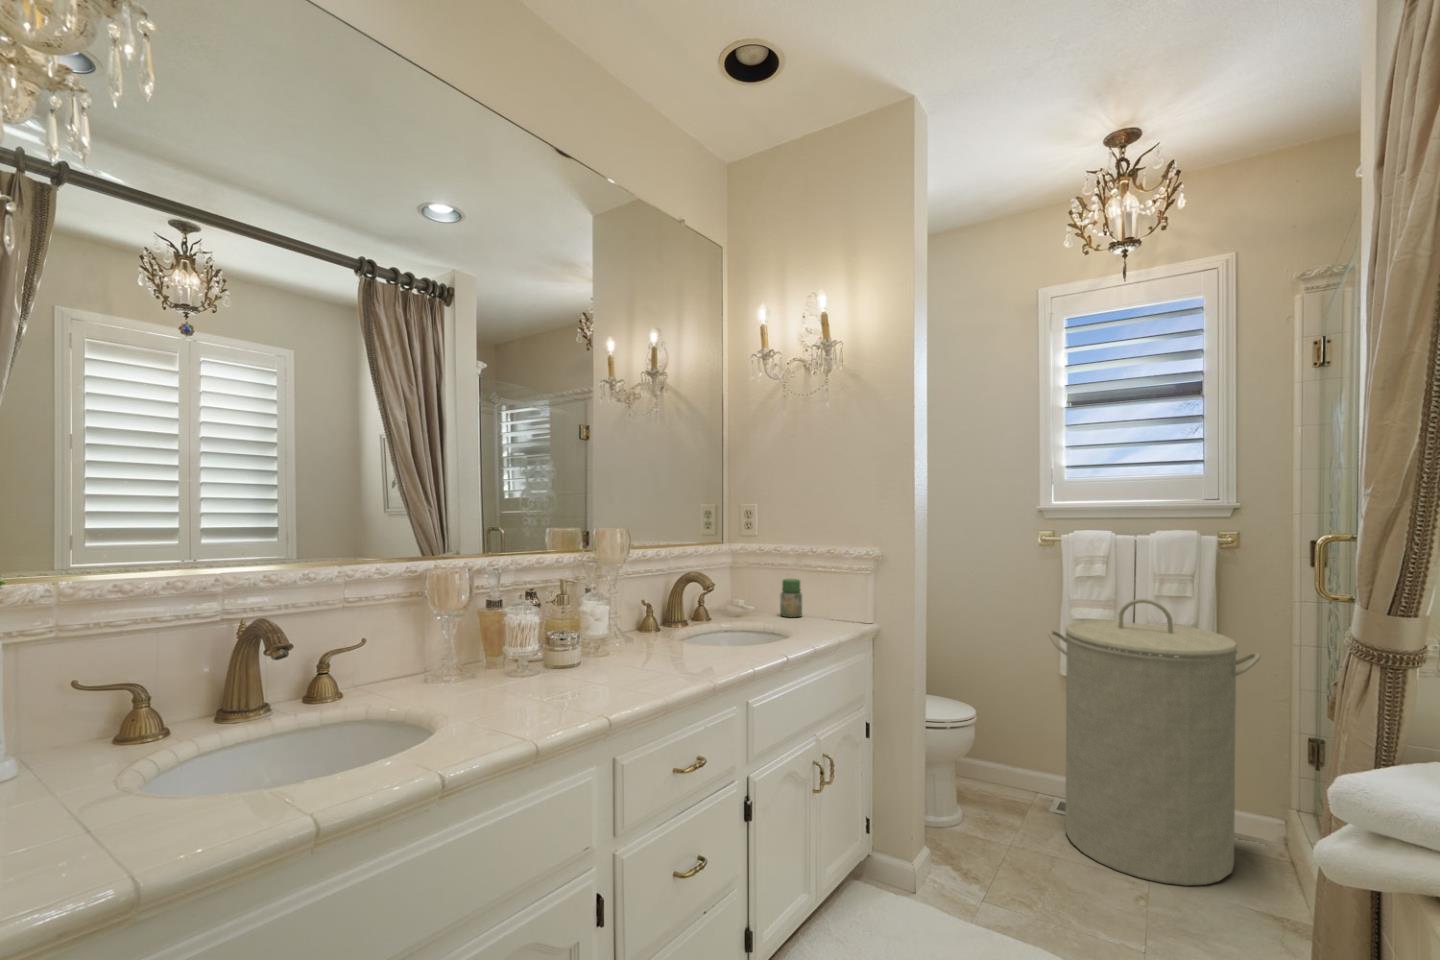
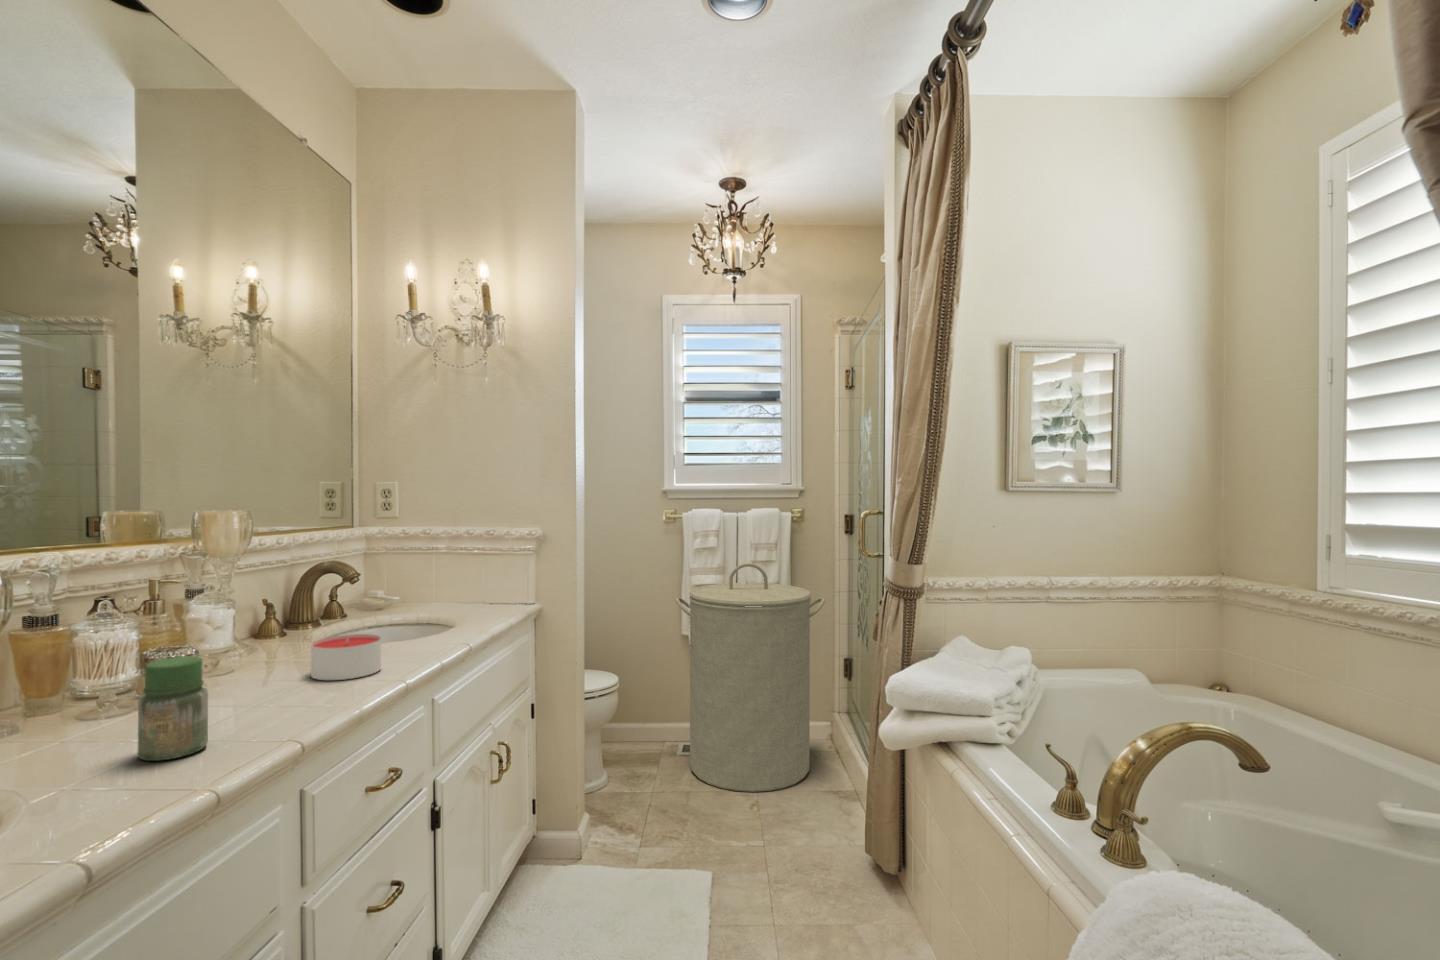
jar: present [780,579,802,617] -> present [138,656,208,761]
candle: none [651,638,702,676] -> present [311,634,381,680]

